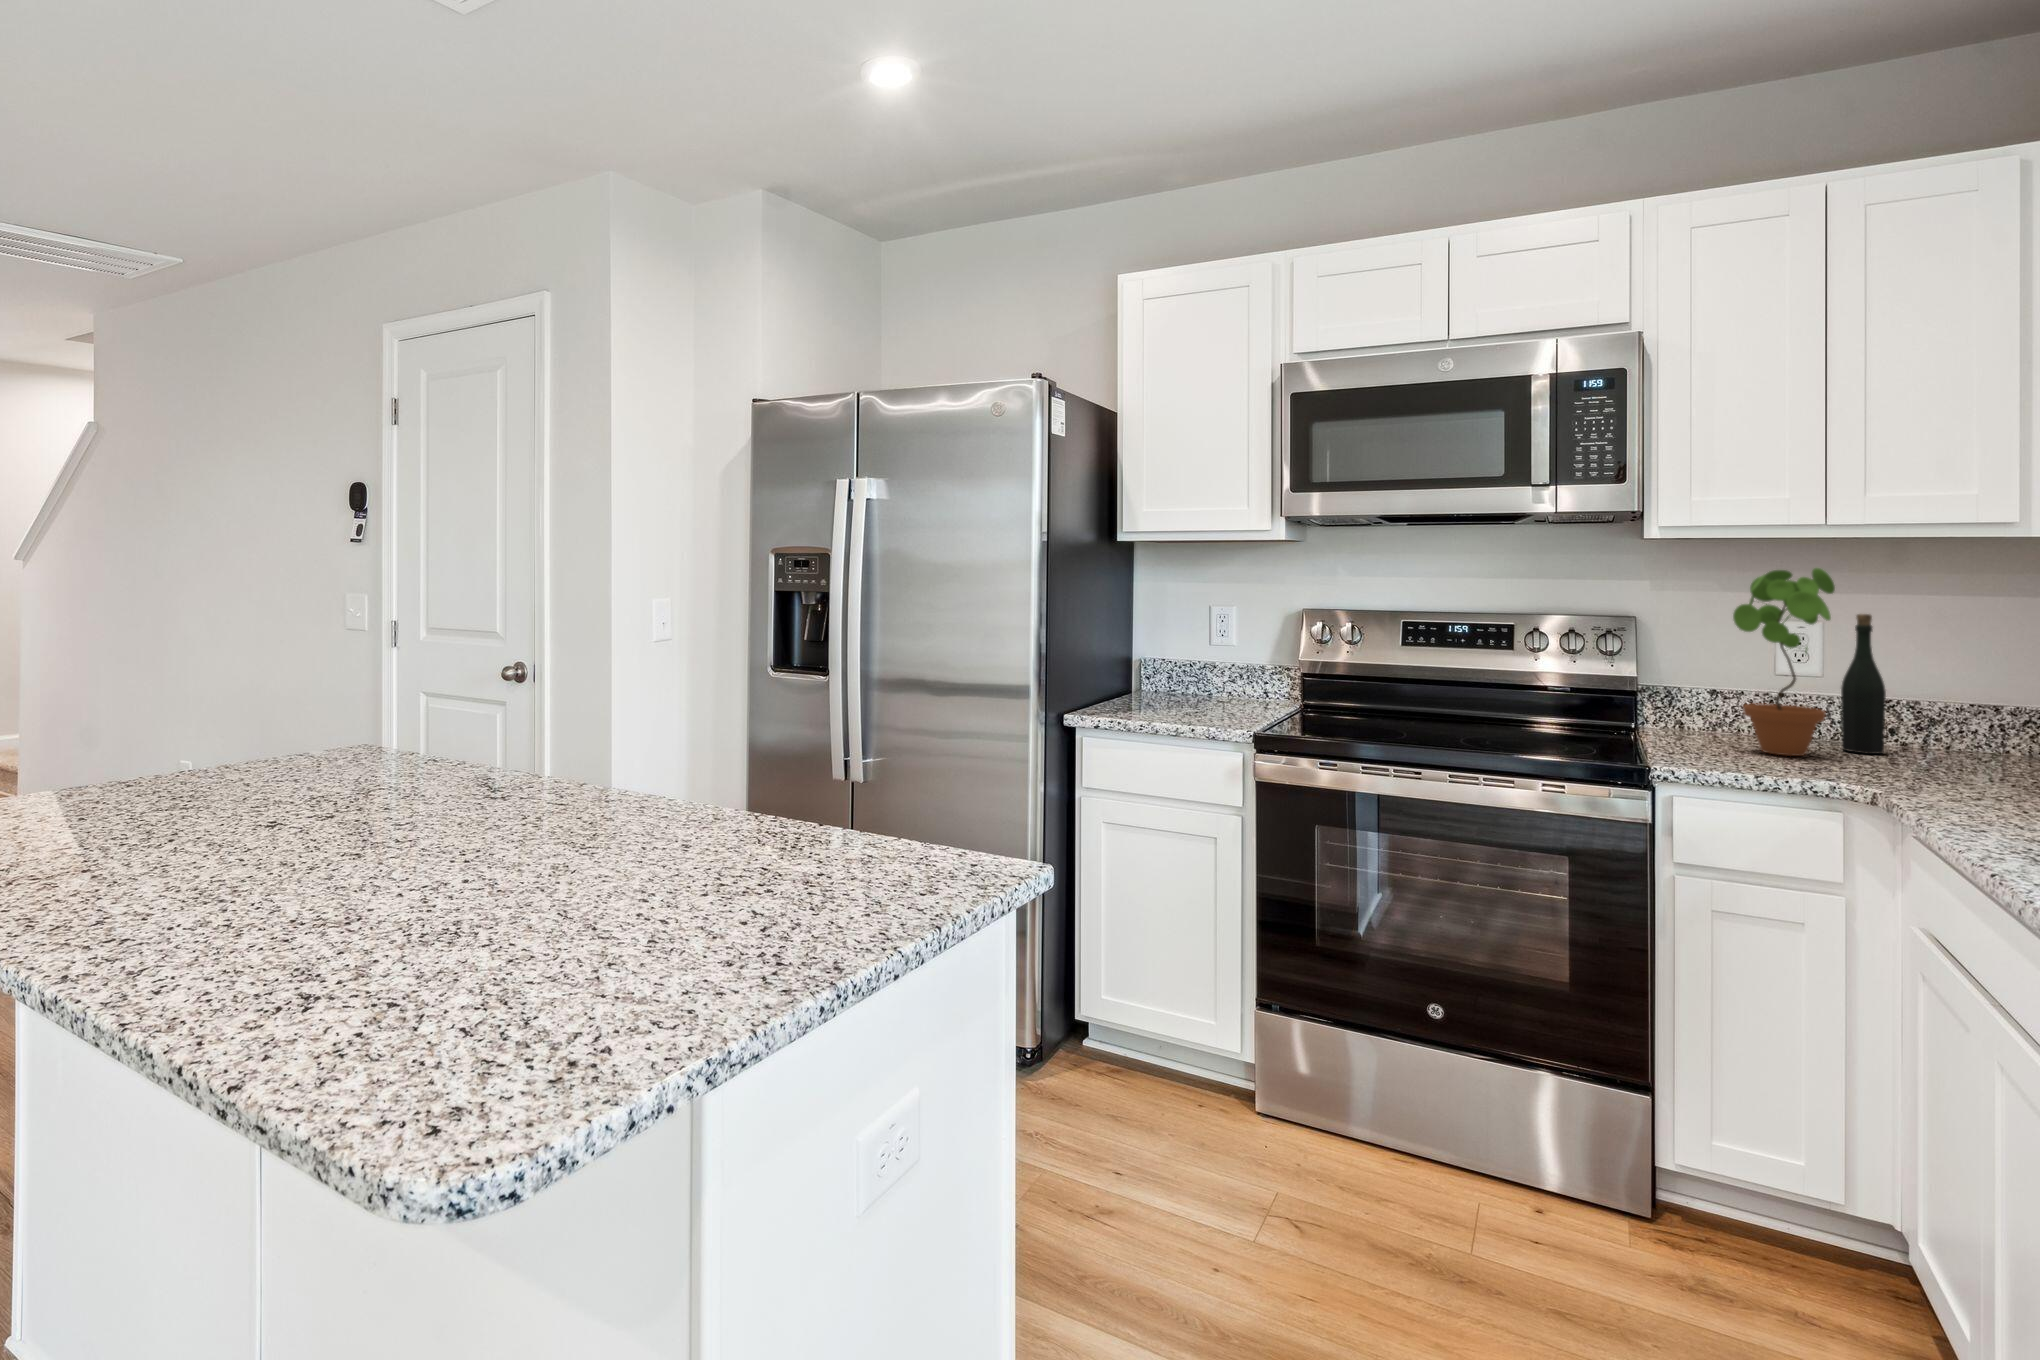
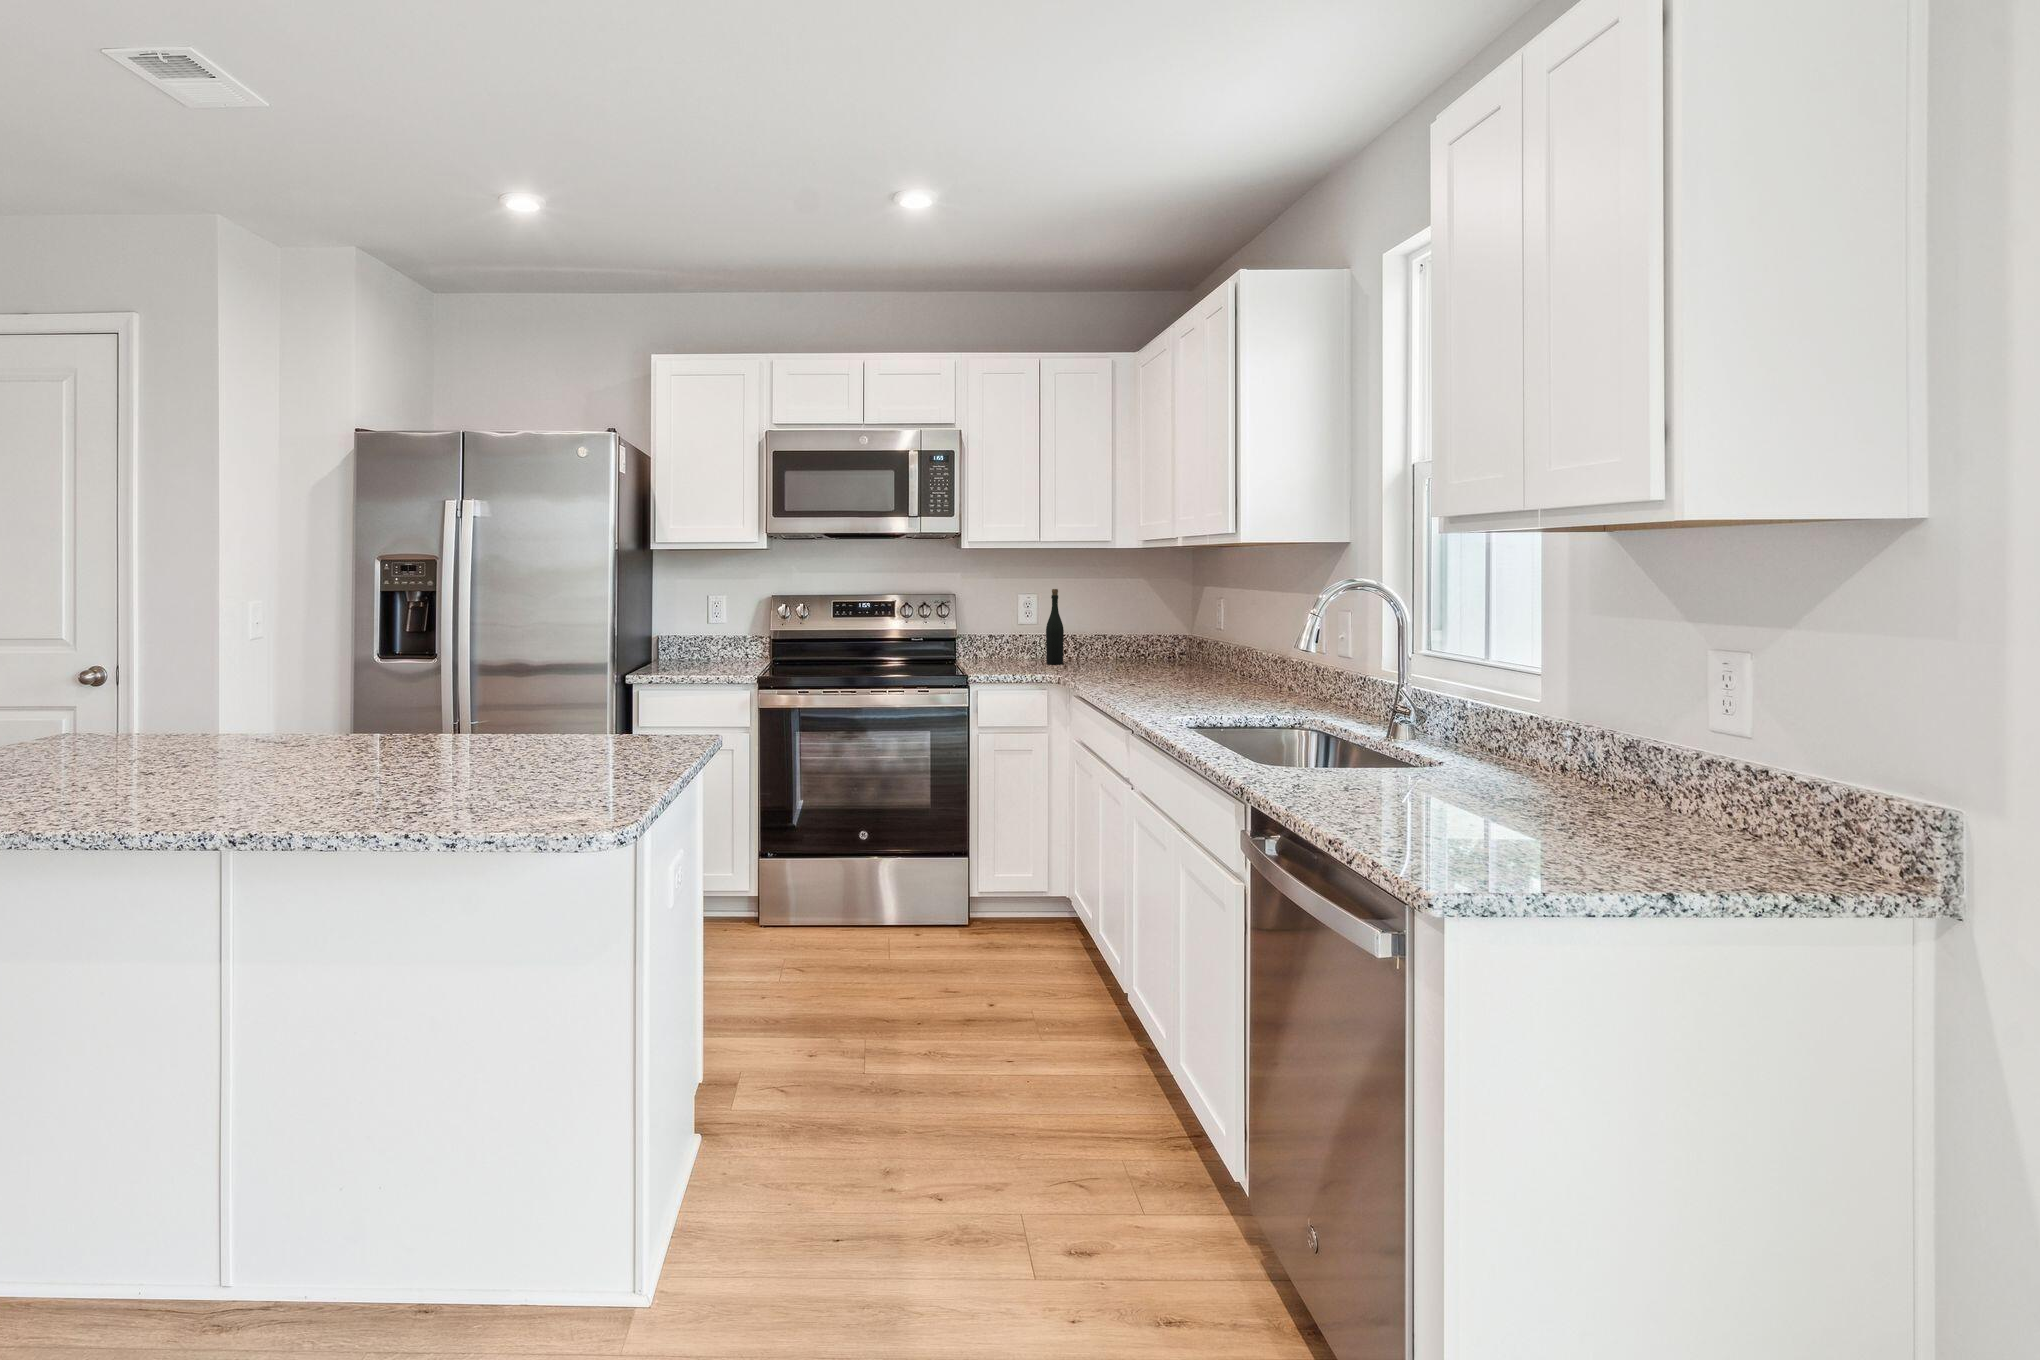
potted plant: present [1733,568,1835,756] -> none [1001,564,1043,667]

